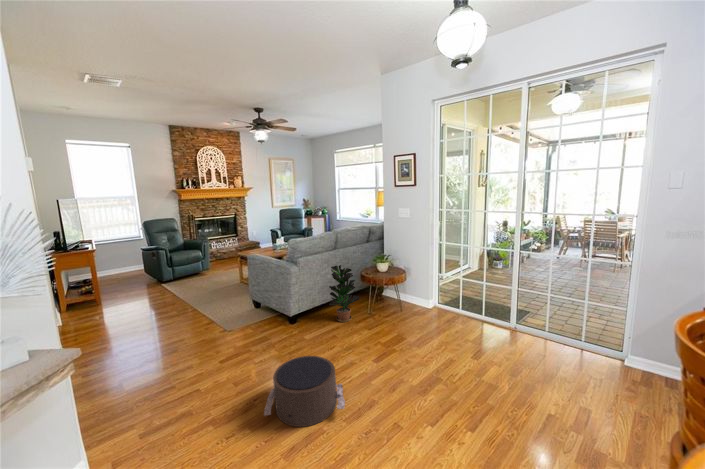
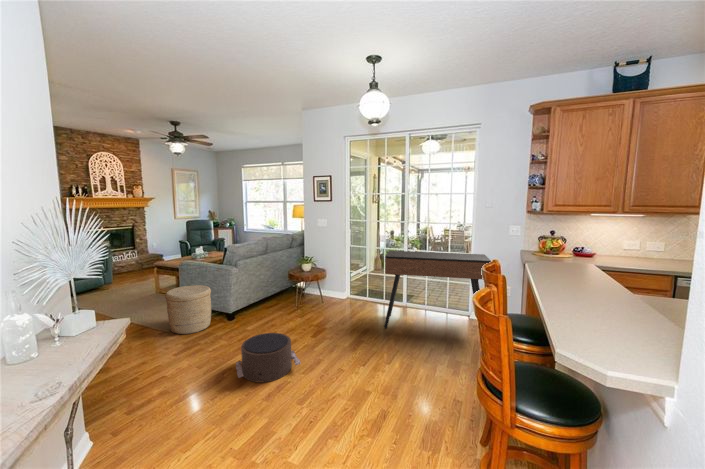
console table: none [477,253,681,412] -> present [384,251,491,328]
potted plant: present [329,265,359,322] -> none [262,266,291,315]
woven basket: none [226,282,272,336] -> present [165,285,211,334]

